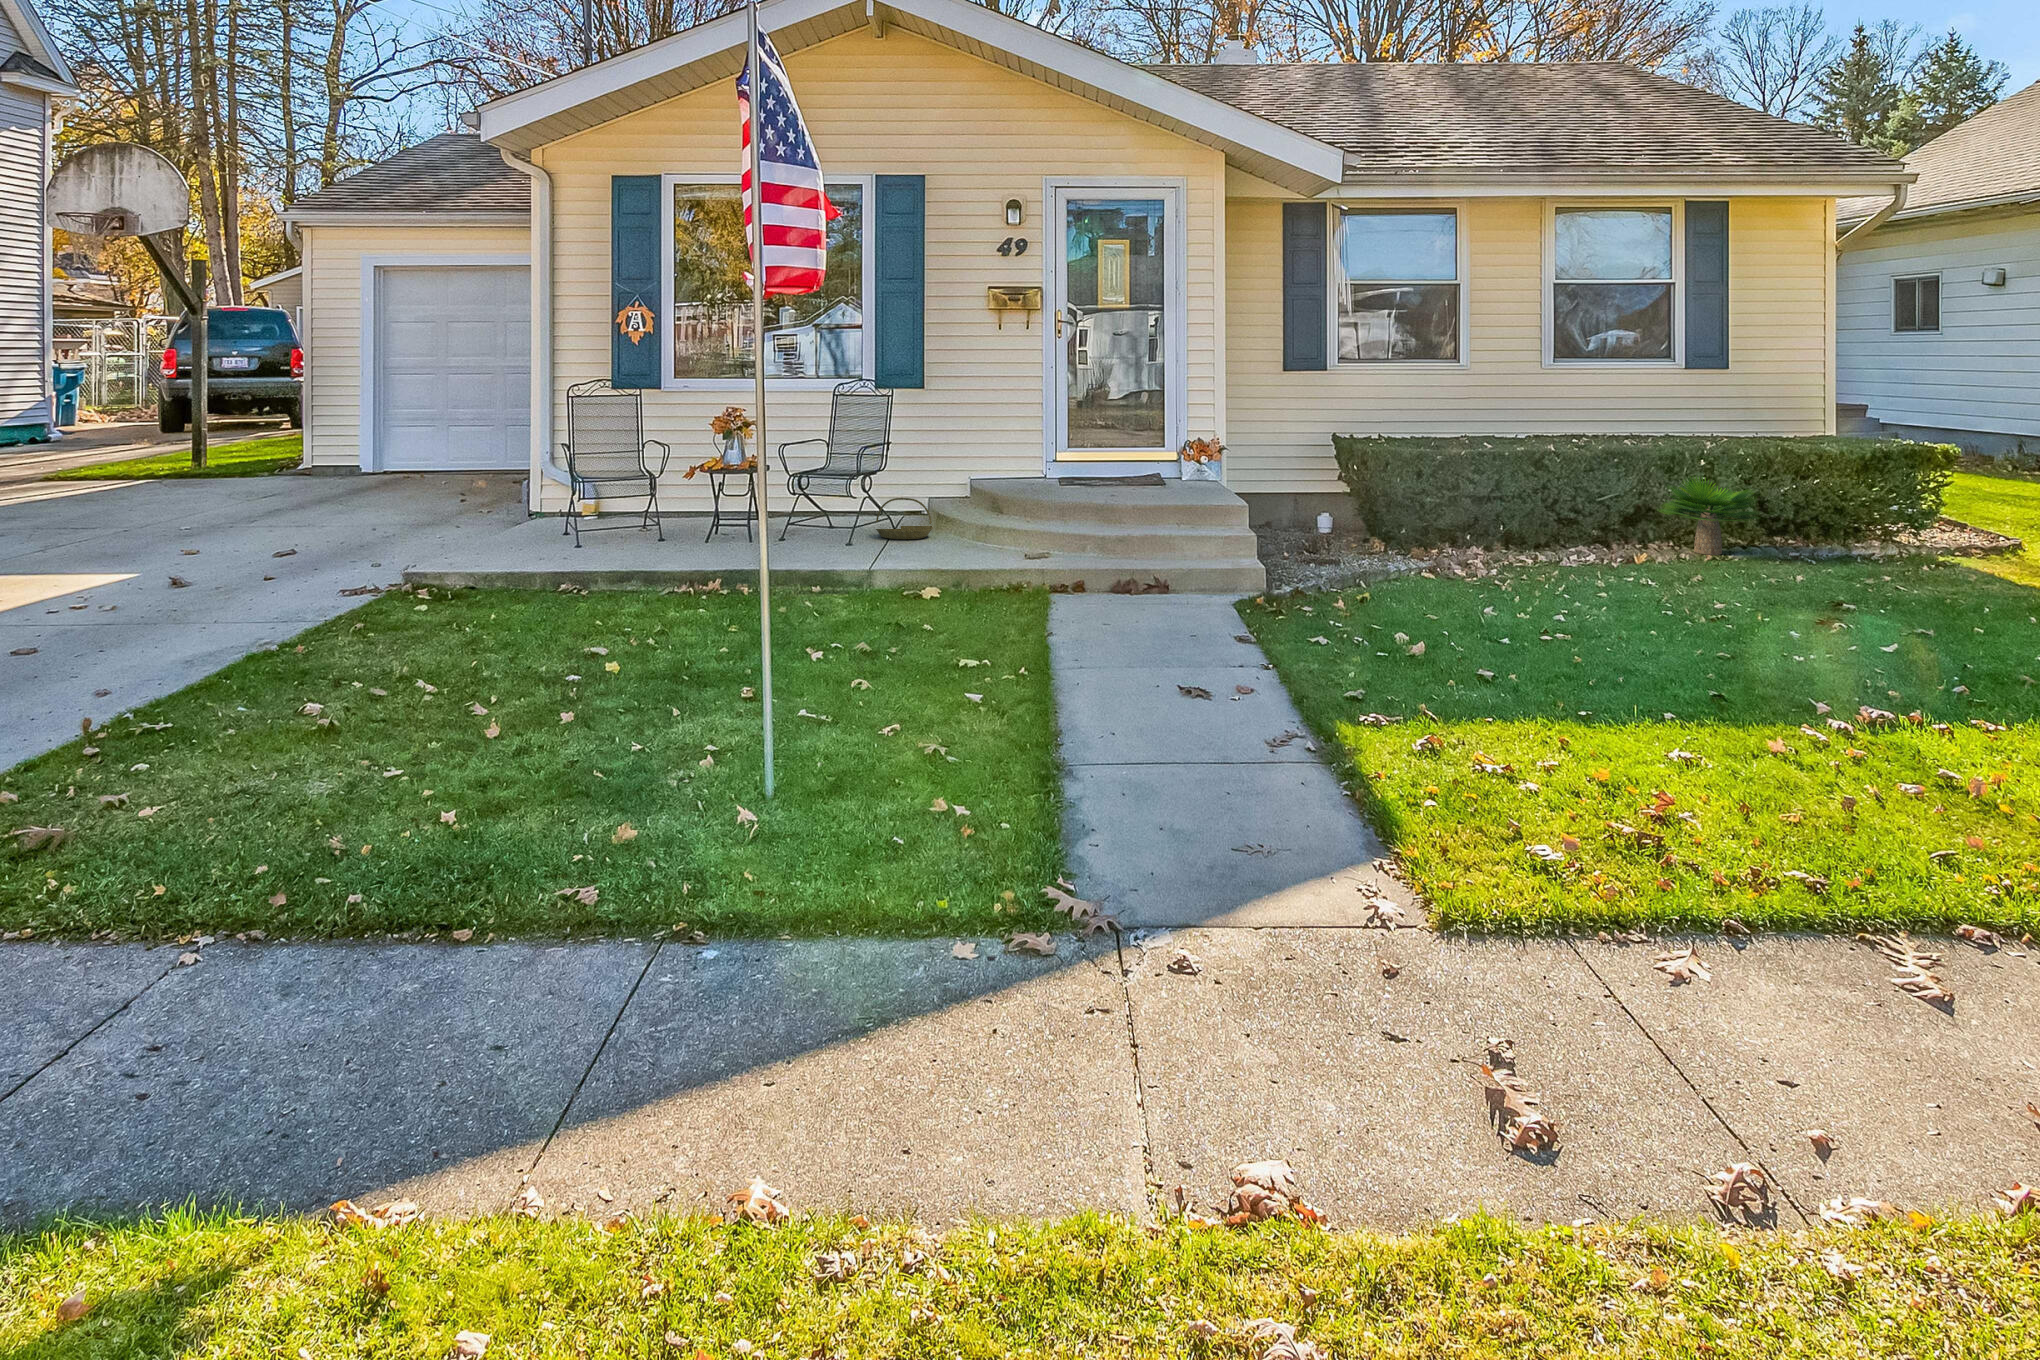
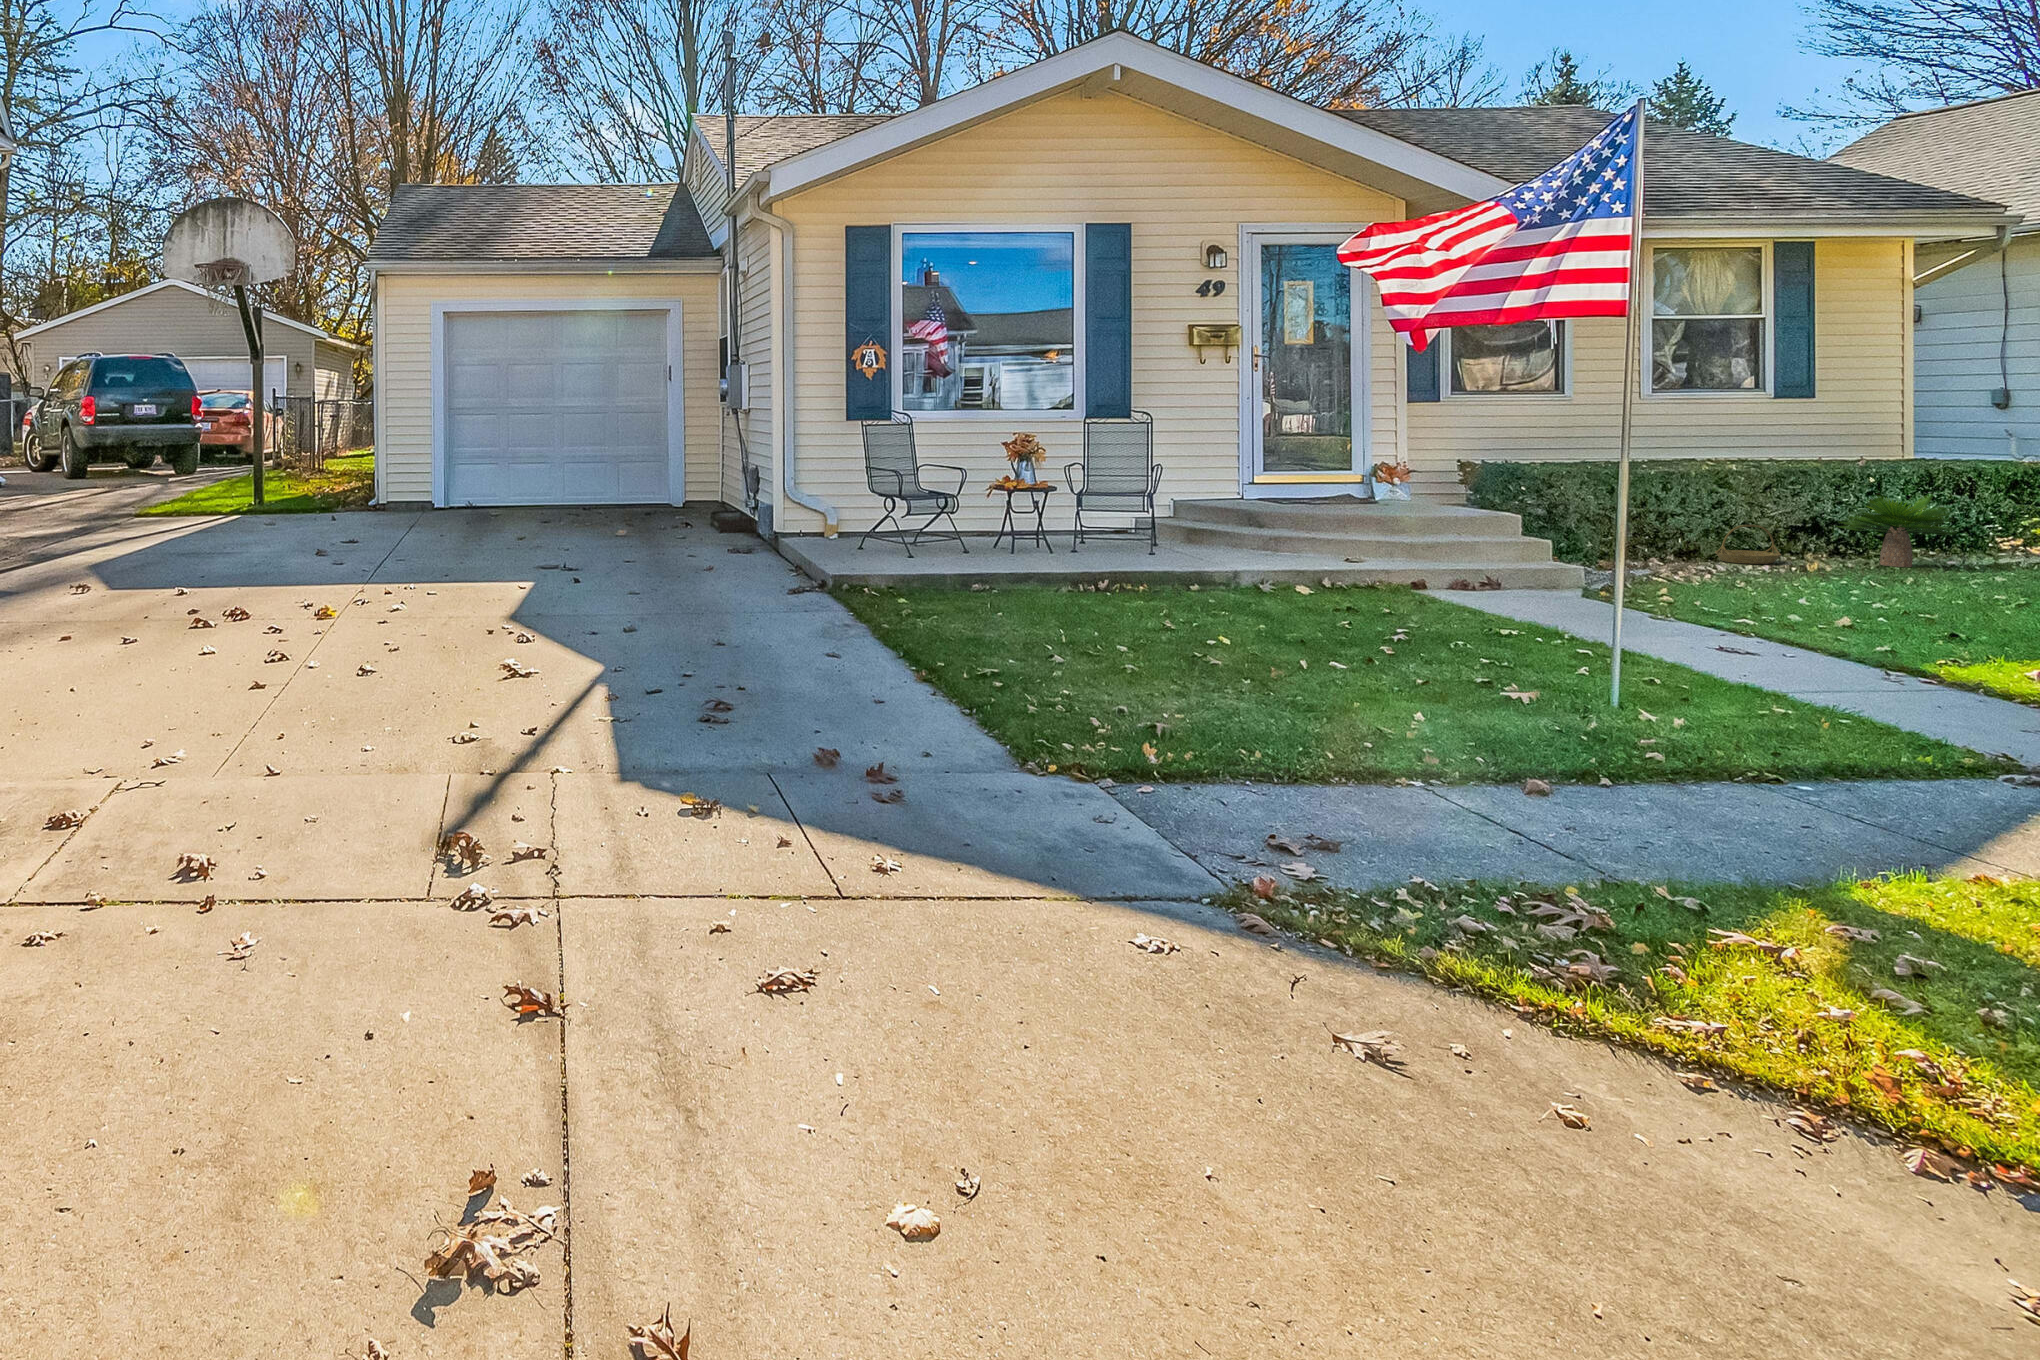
basket: present [876,498,933,539] -> present [1715,525,1781,564]

